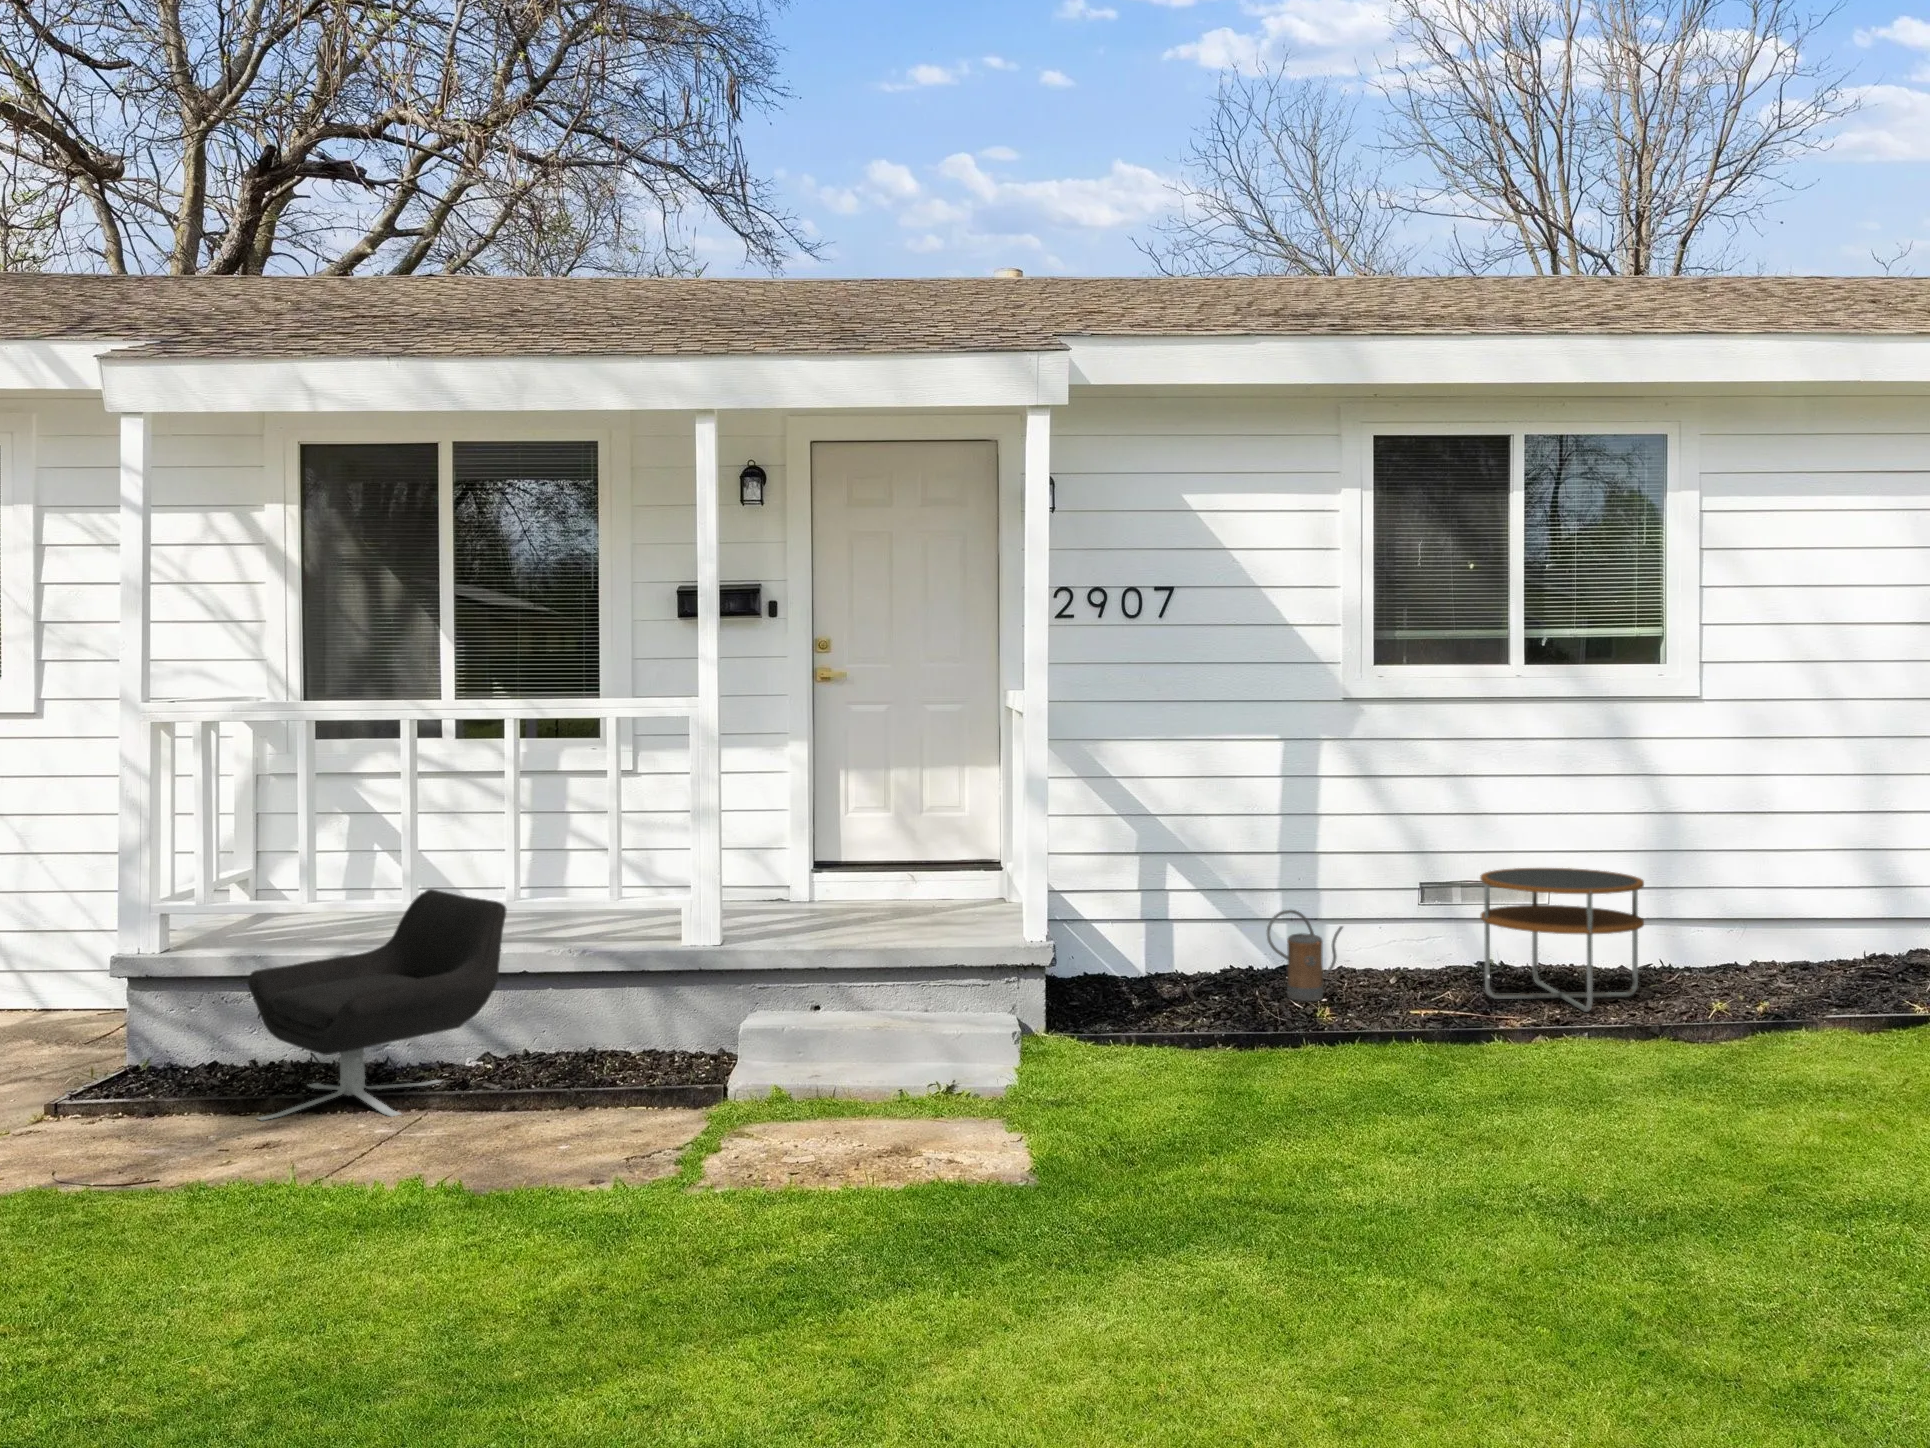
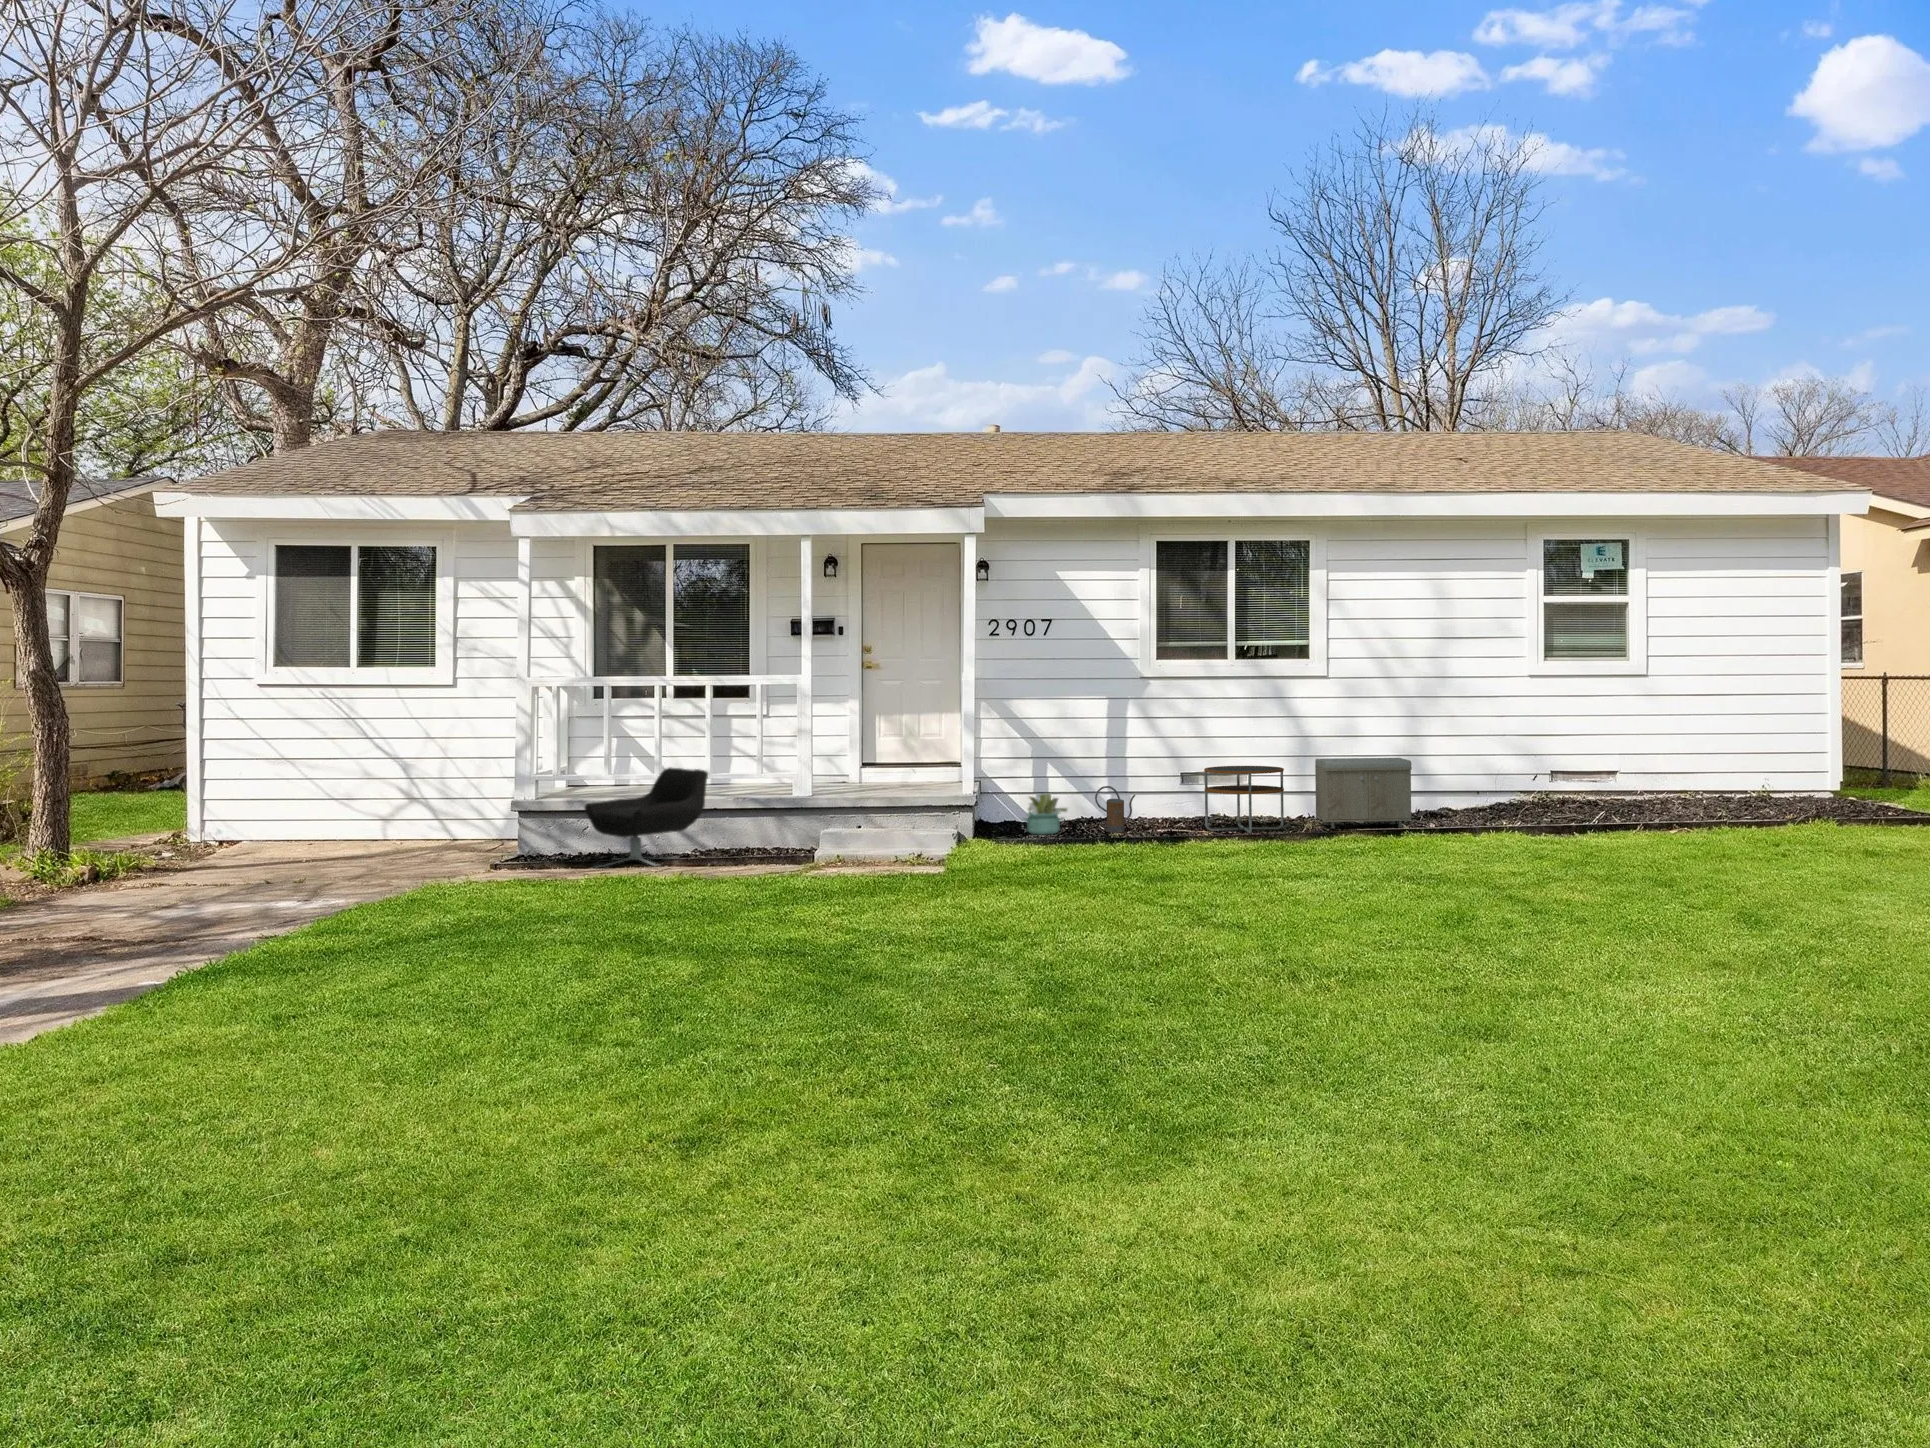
storage bench: none [1682,853,1895,995] -> present [1315,758,1412,828]
decorative plant: none [1123,924,1215,1006] -> present [1023,794,1068,835]

